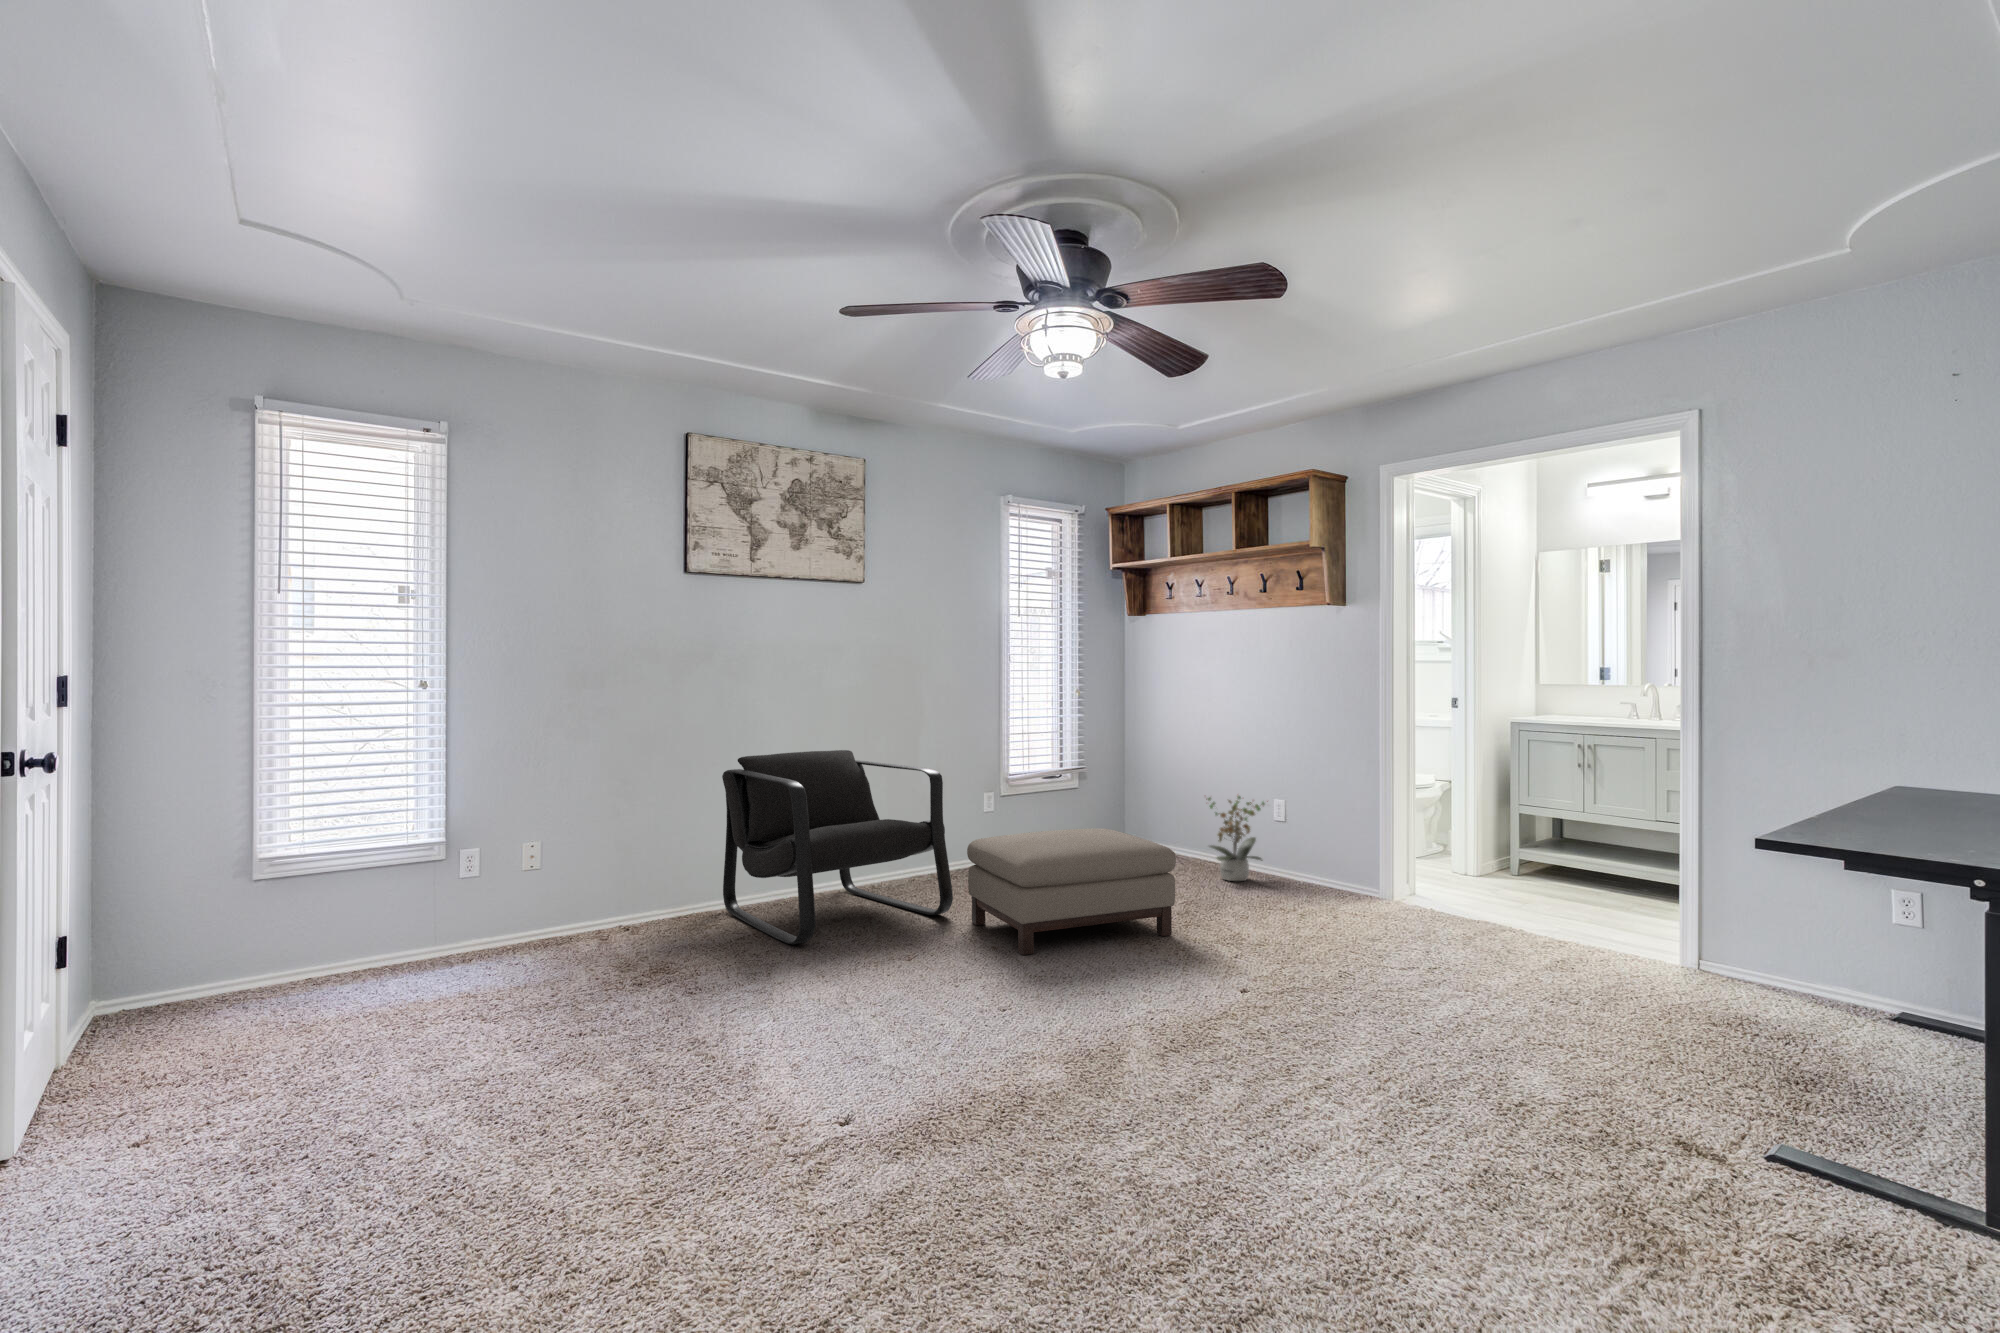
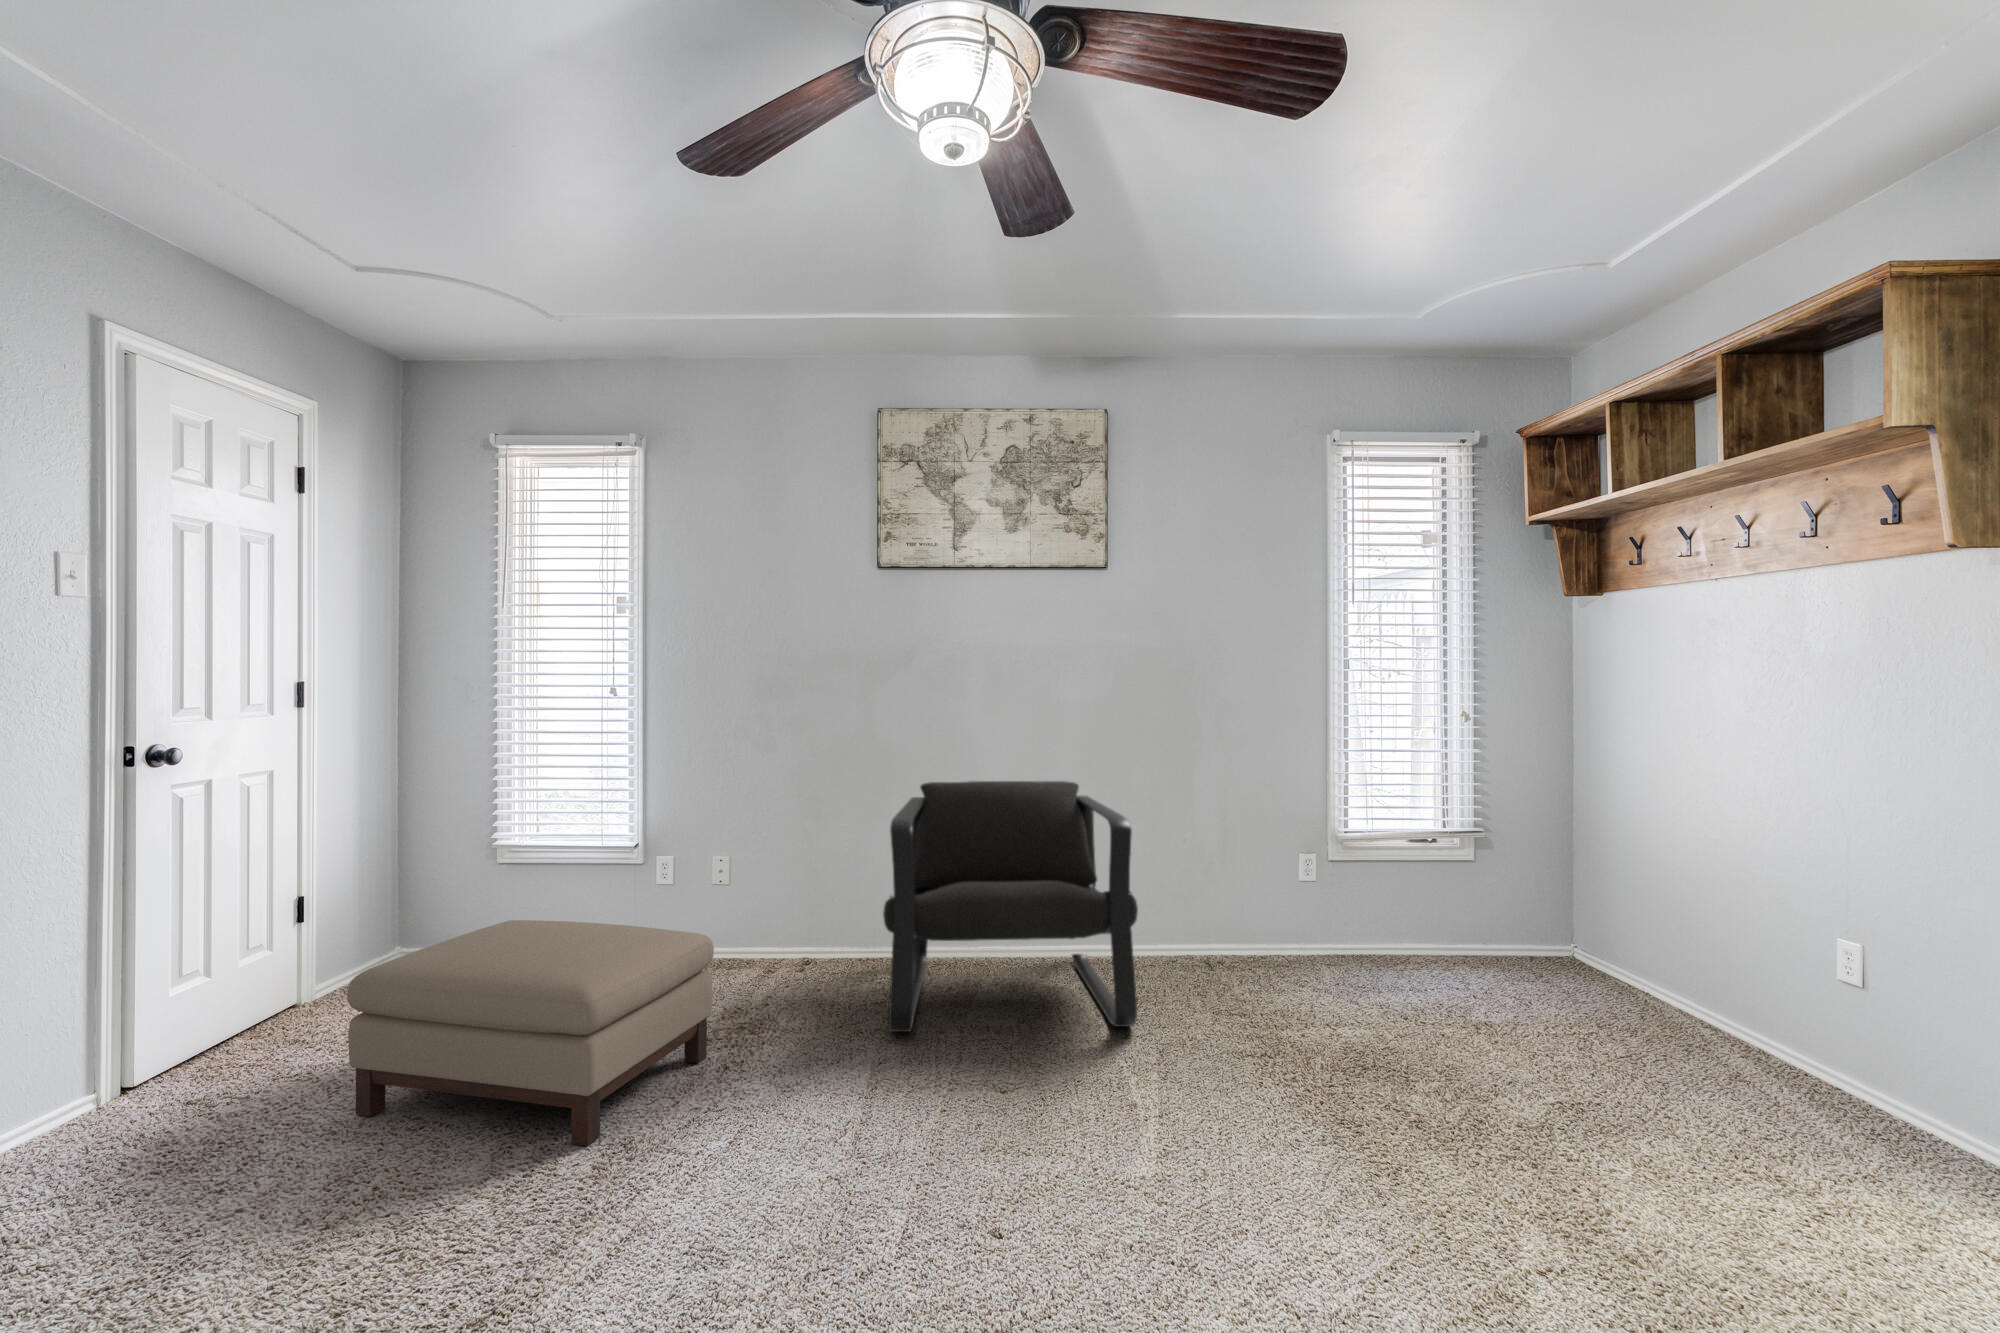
potted plant: present [1208,796,1265,881] -> none [1671,905,1818,1081]
ottoman: present [967,829,1176,955] -> present [347,920,714,1146]

